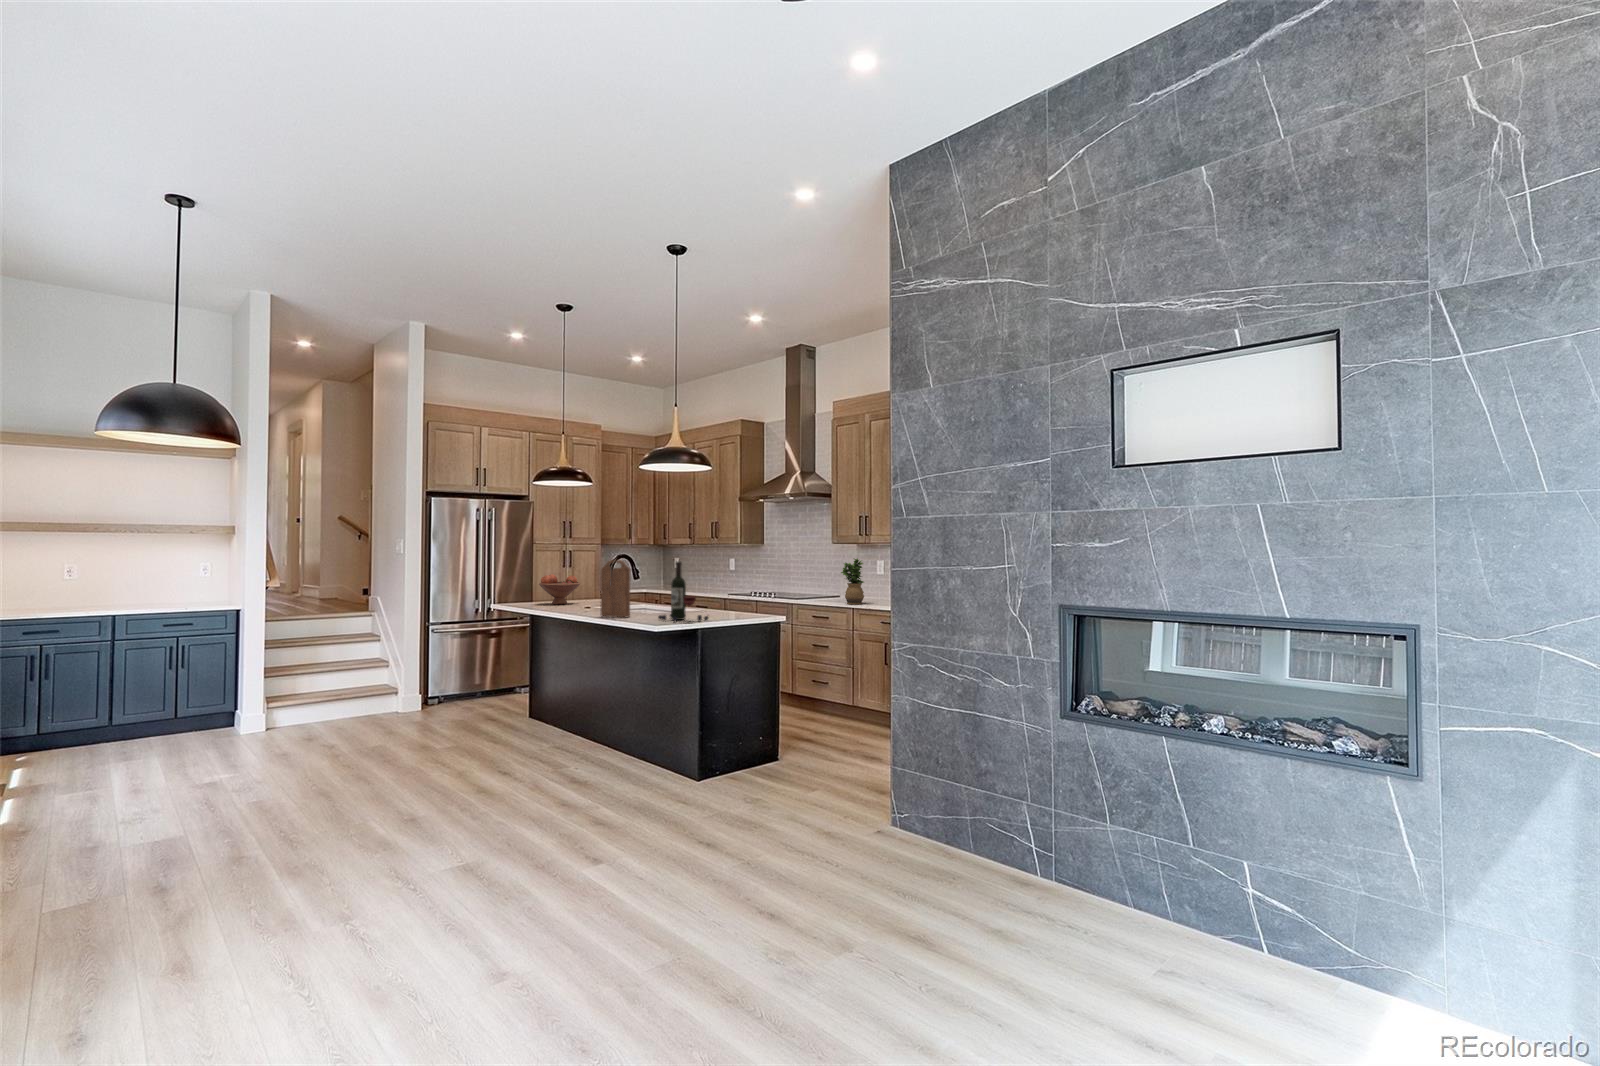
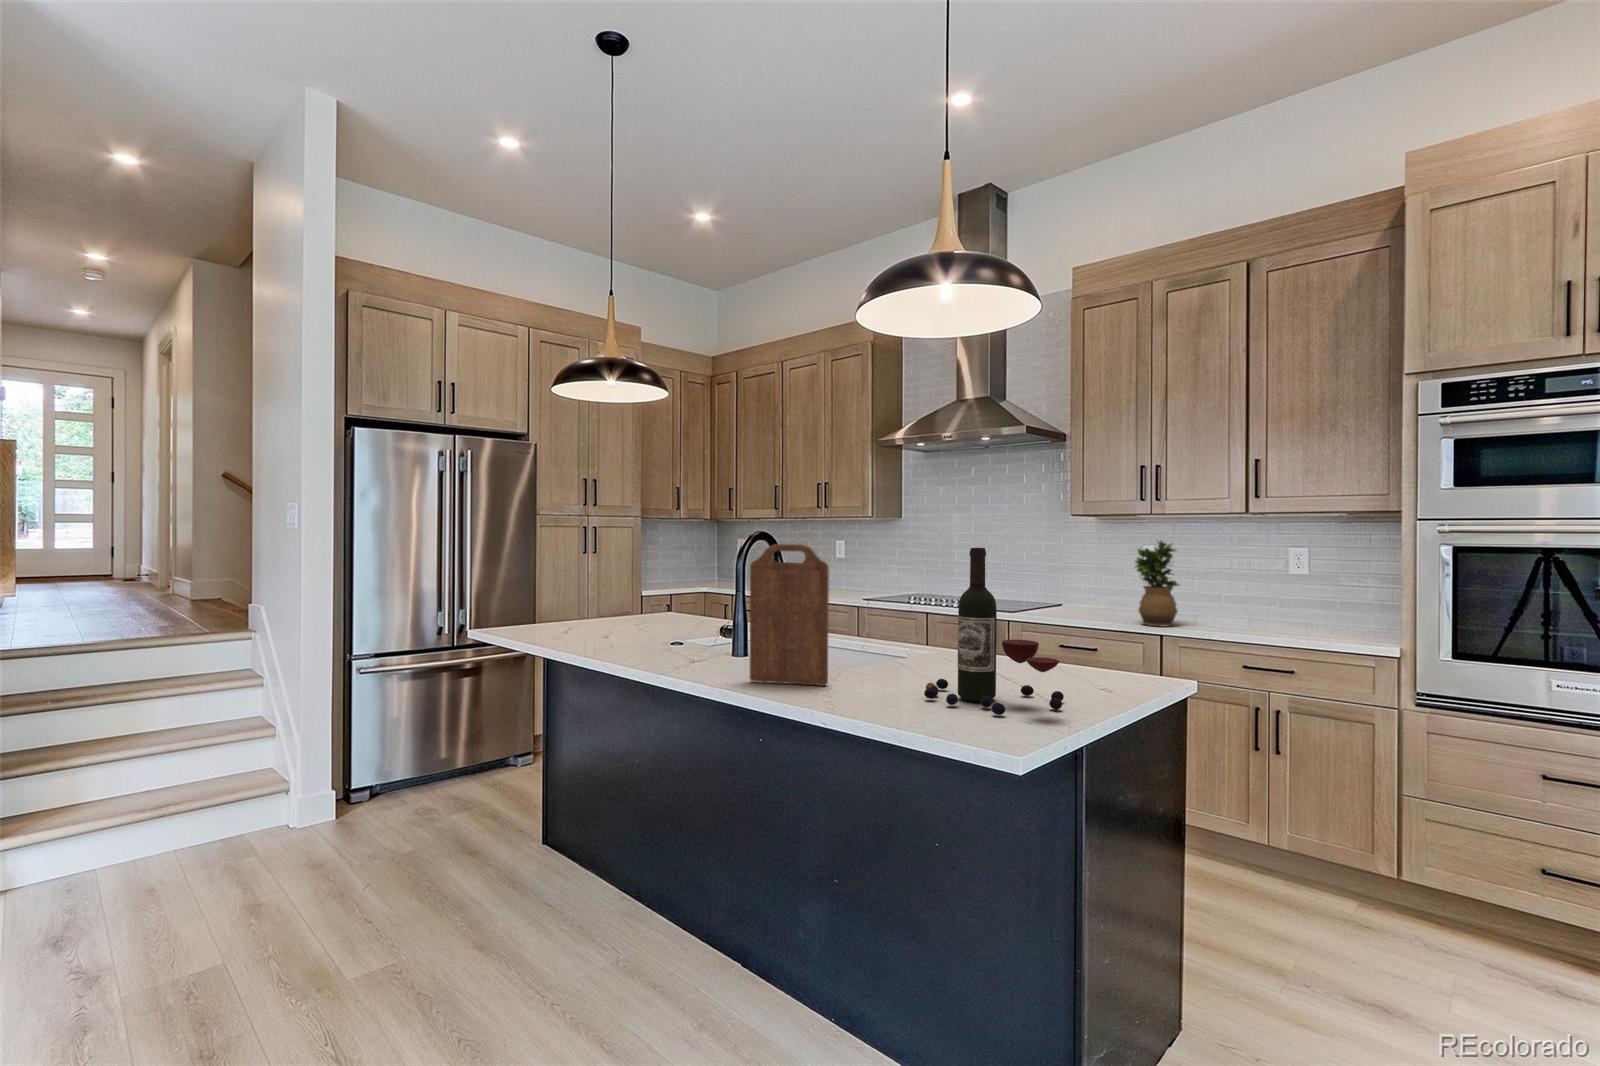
fruit bowl: present [539,575,580,604] -> none [564,571,643,630]

